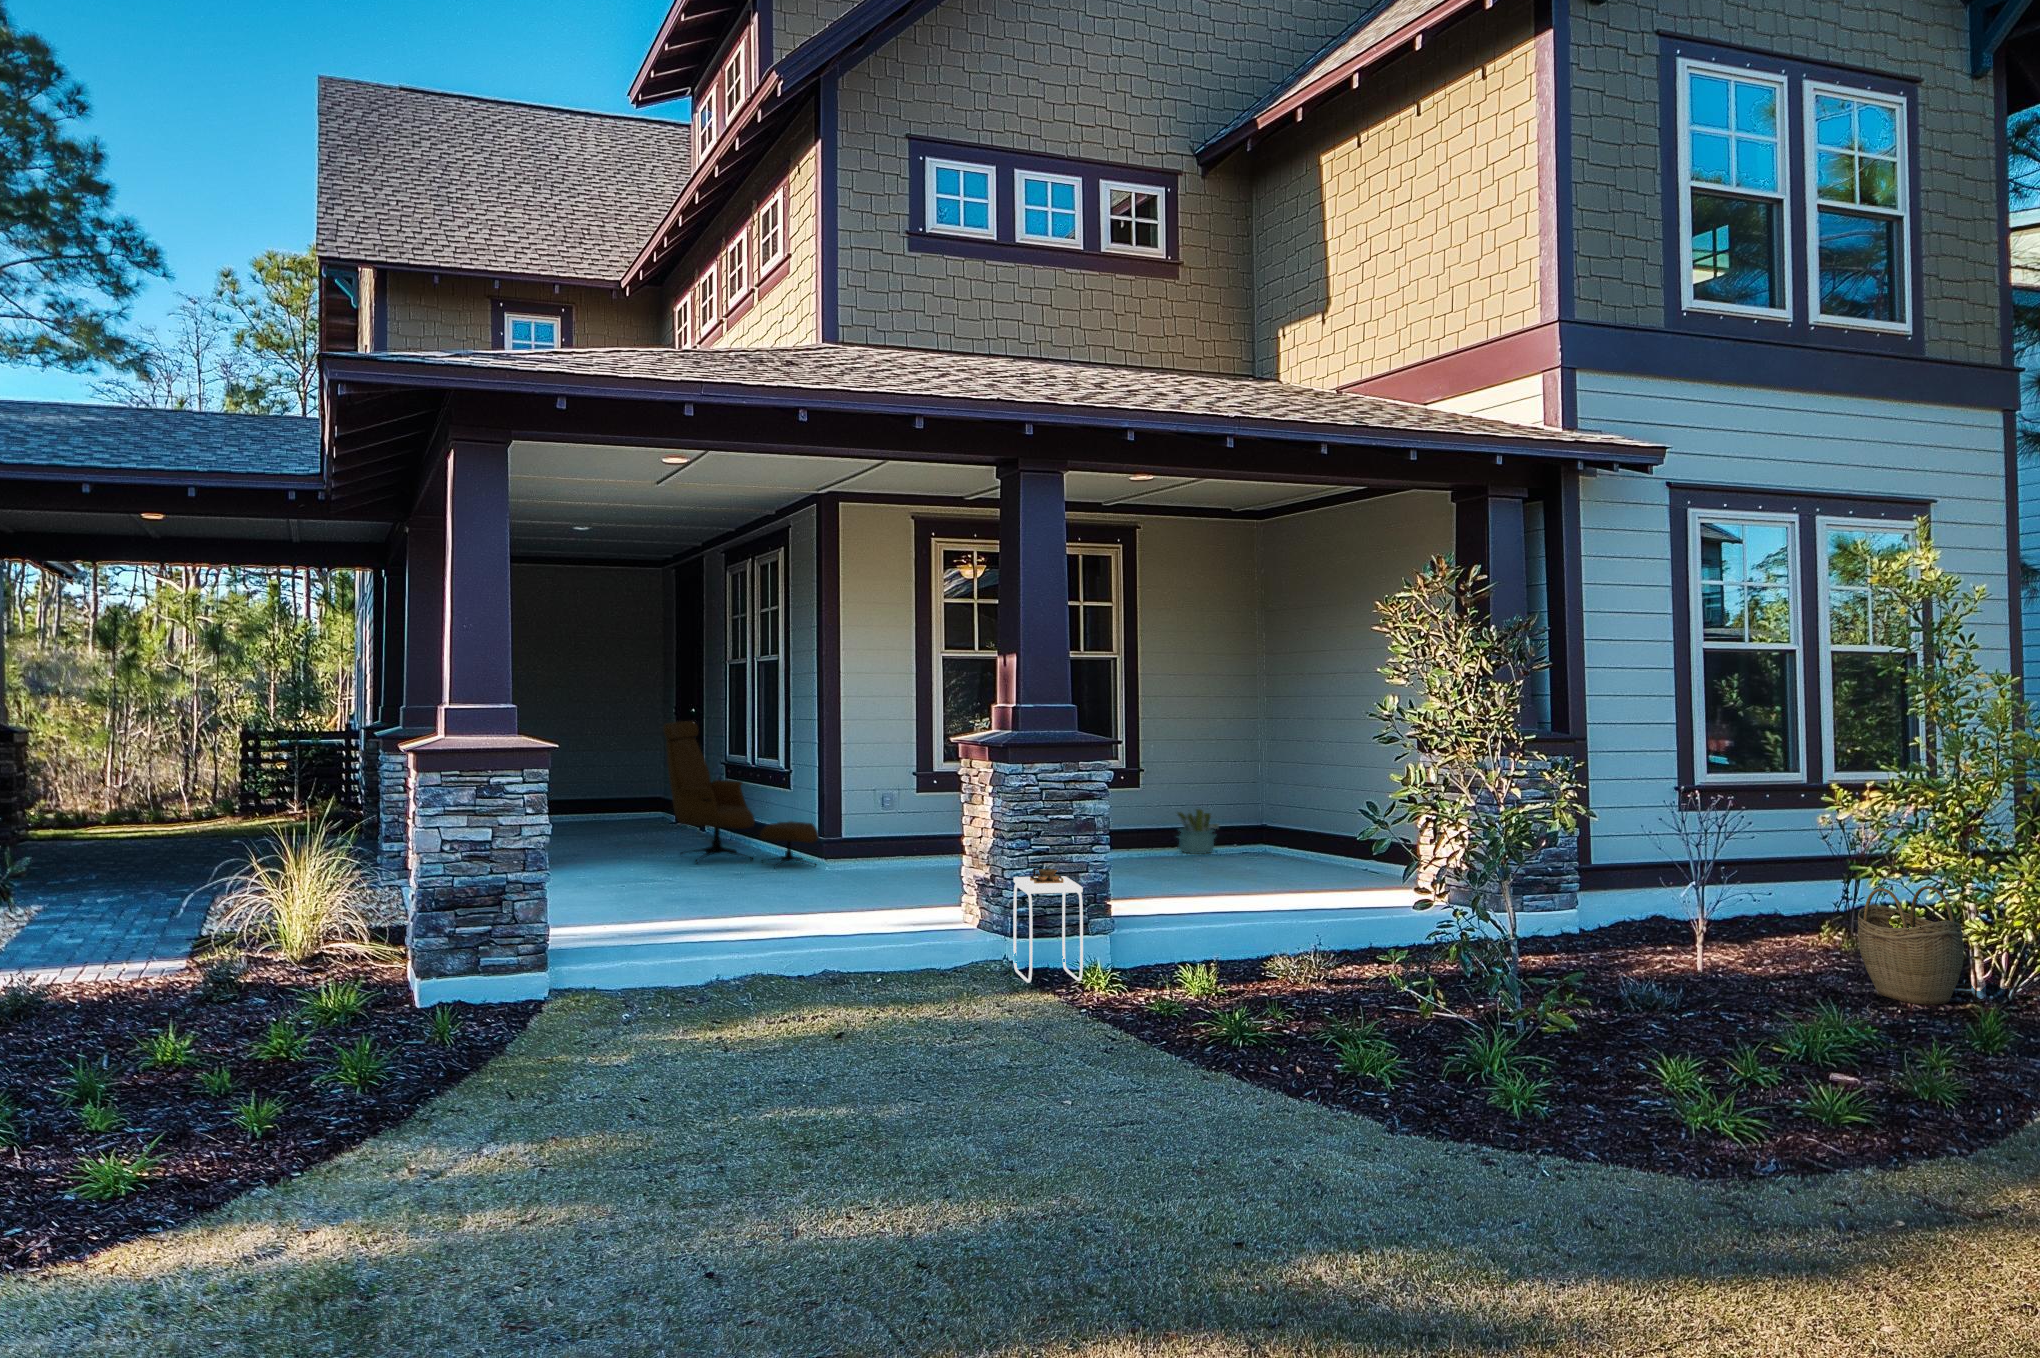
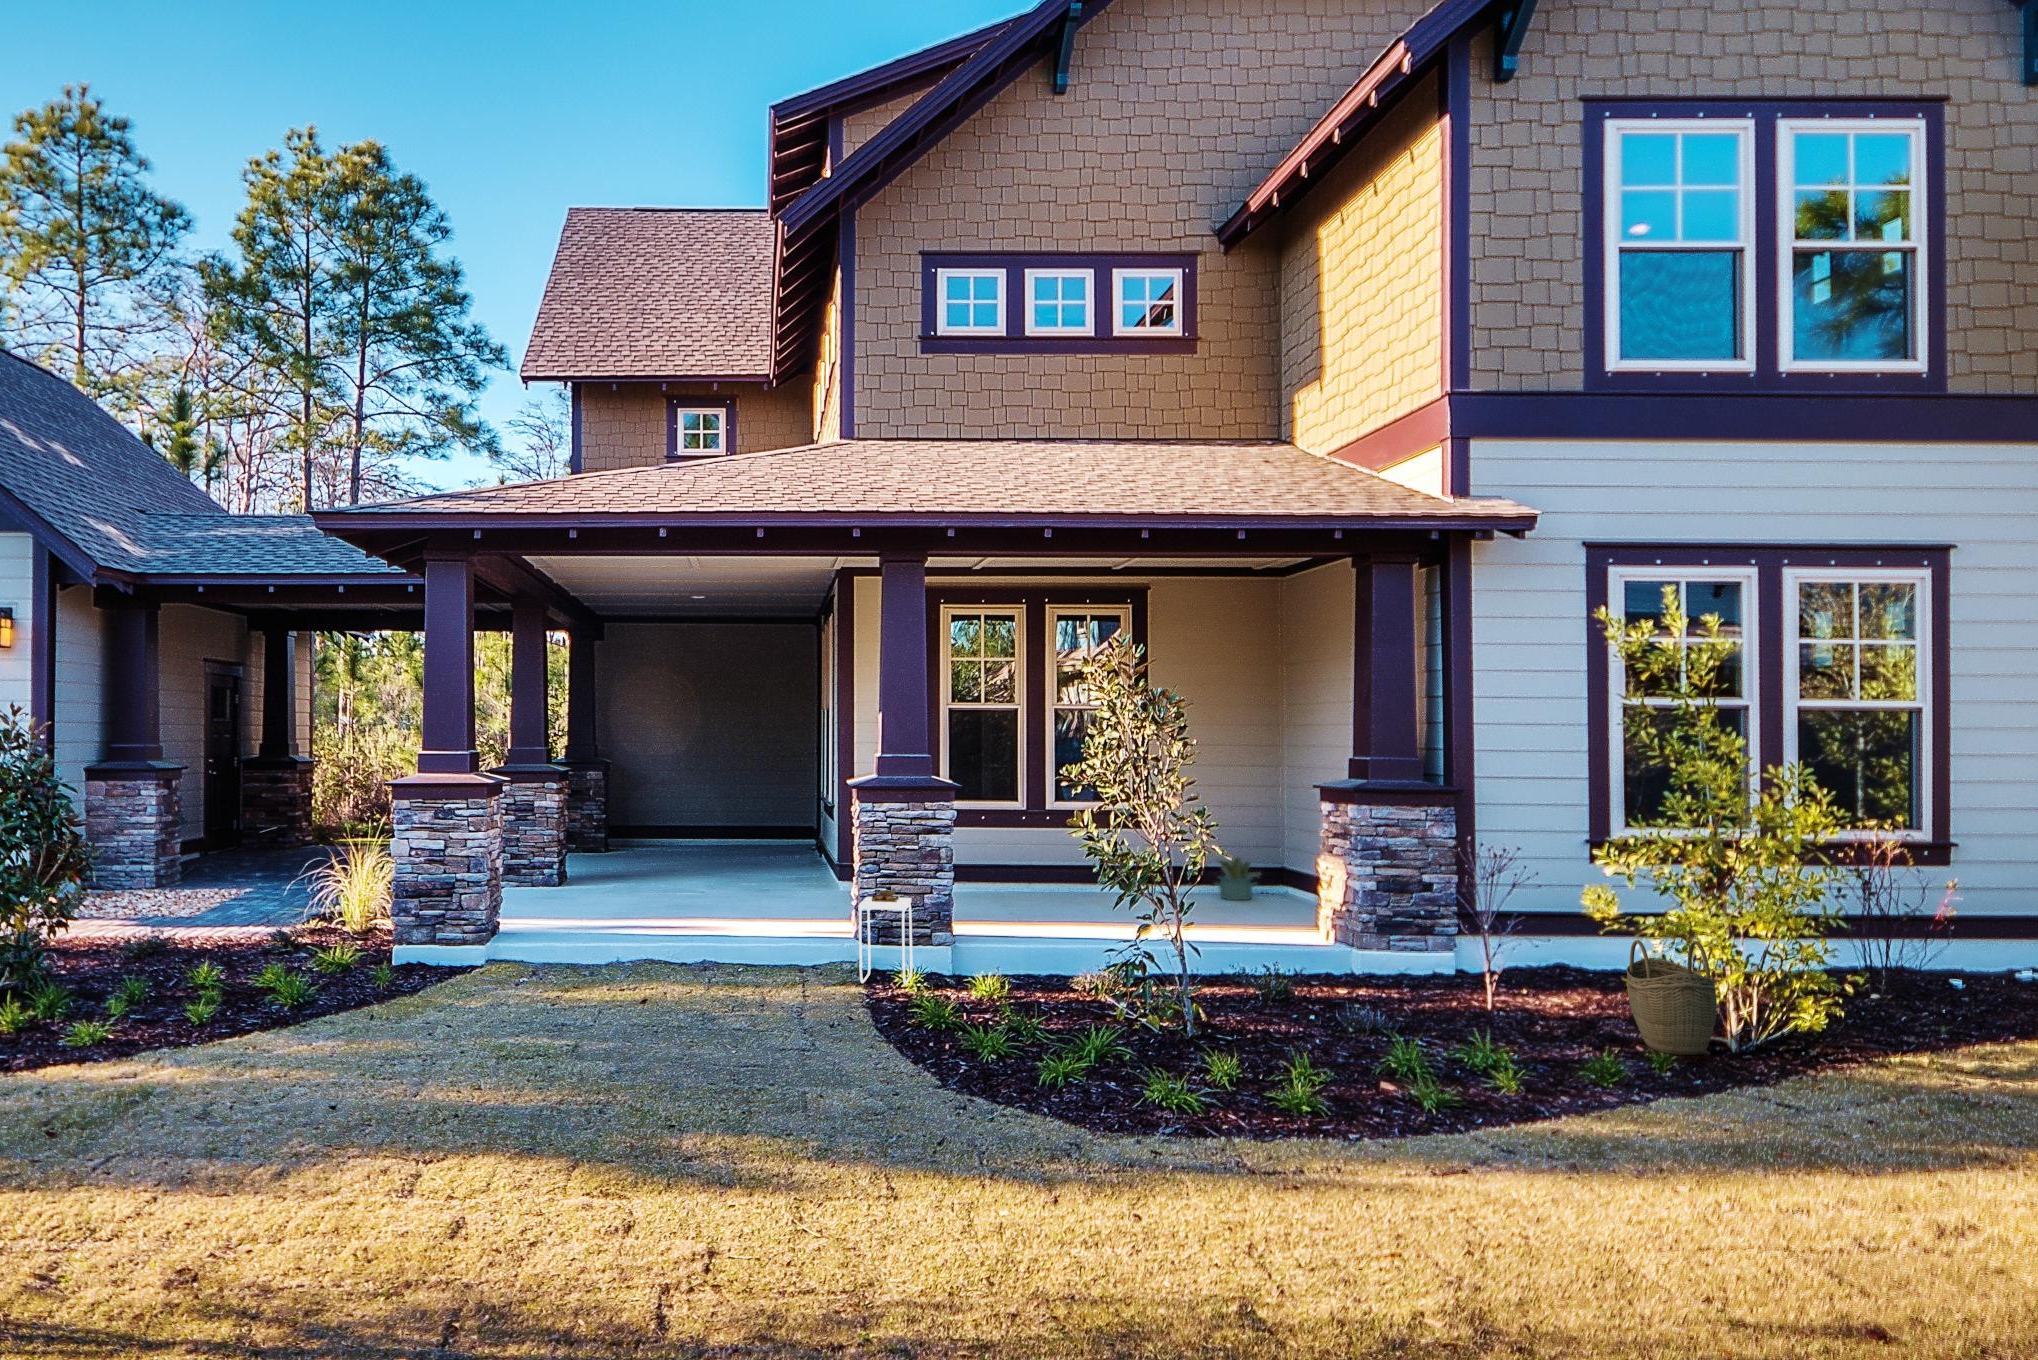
lounge chair: present [663,721,819,867] -> none [740,765,864,894]

